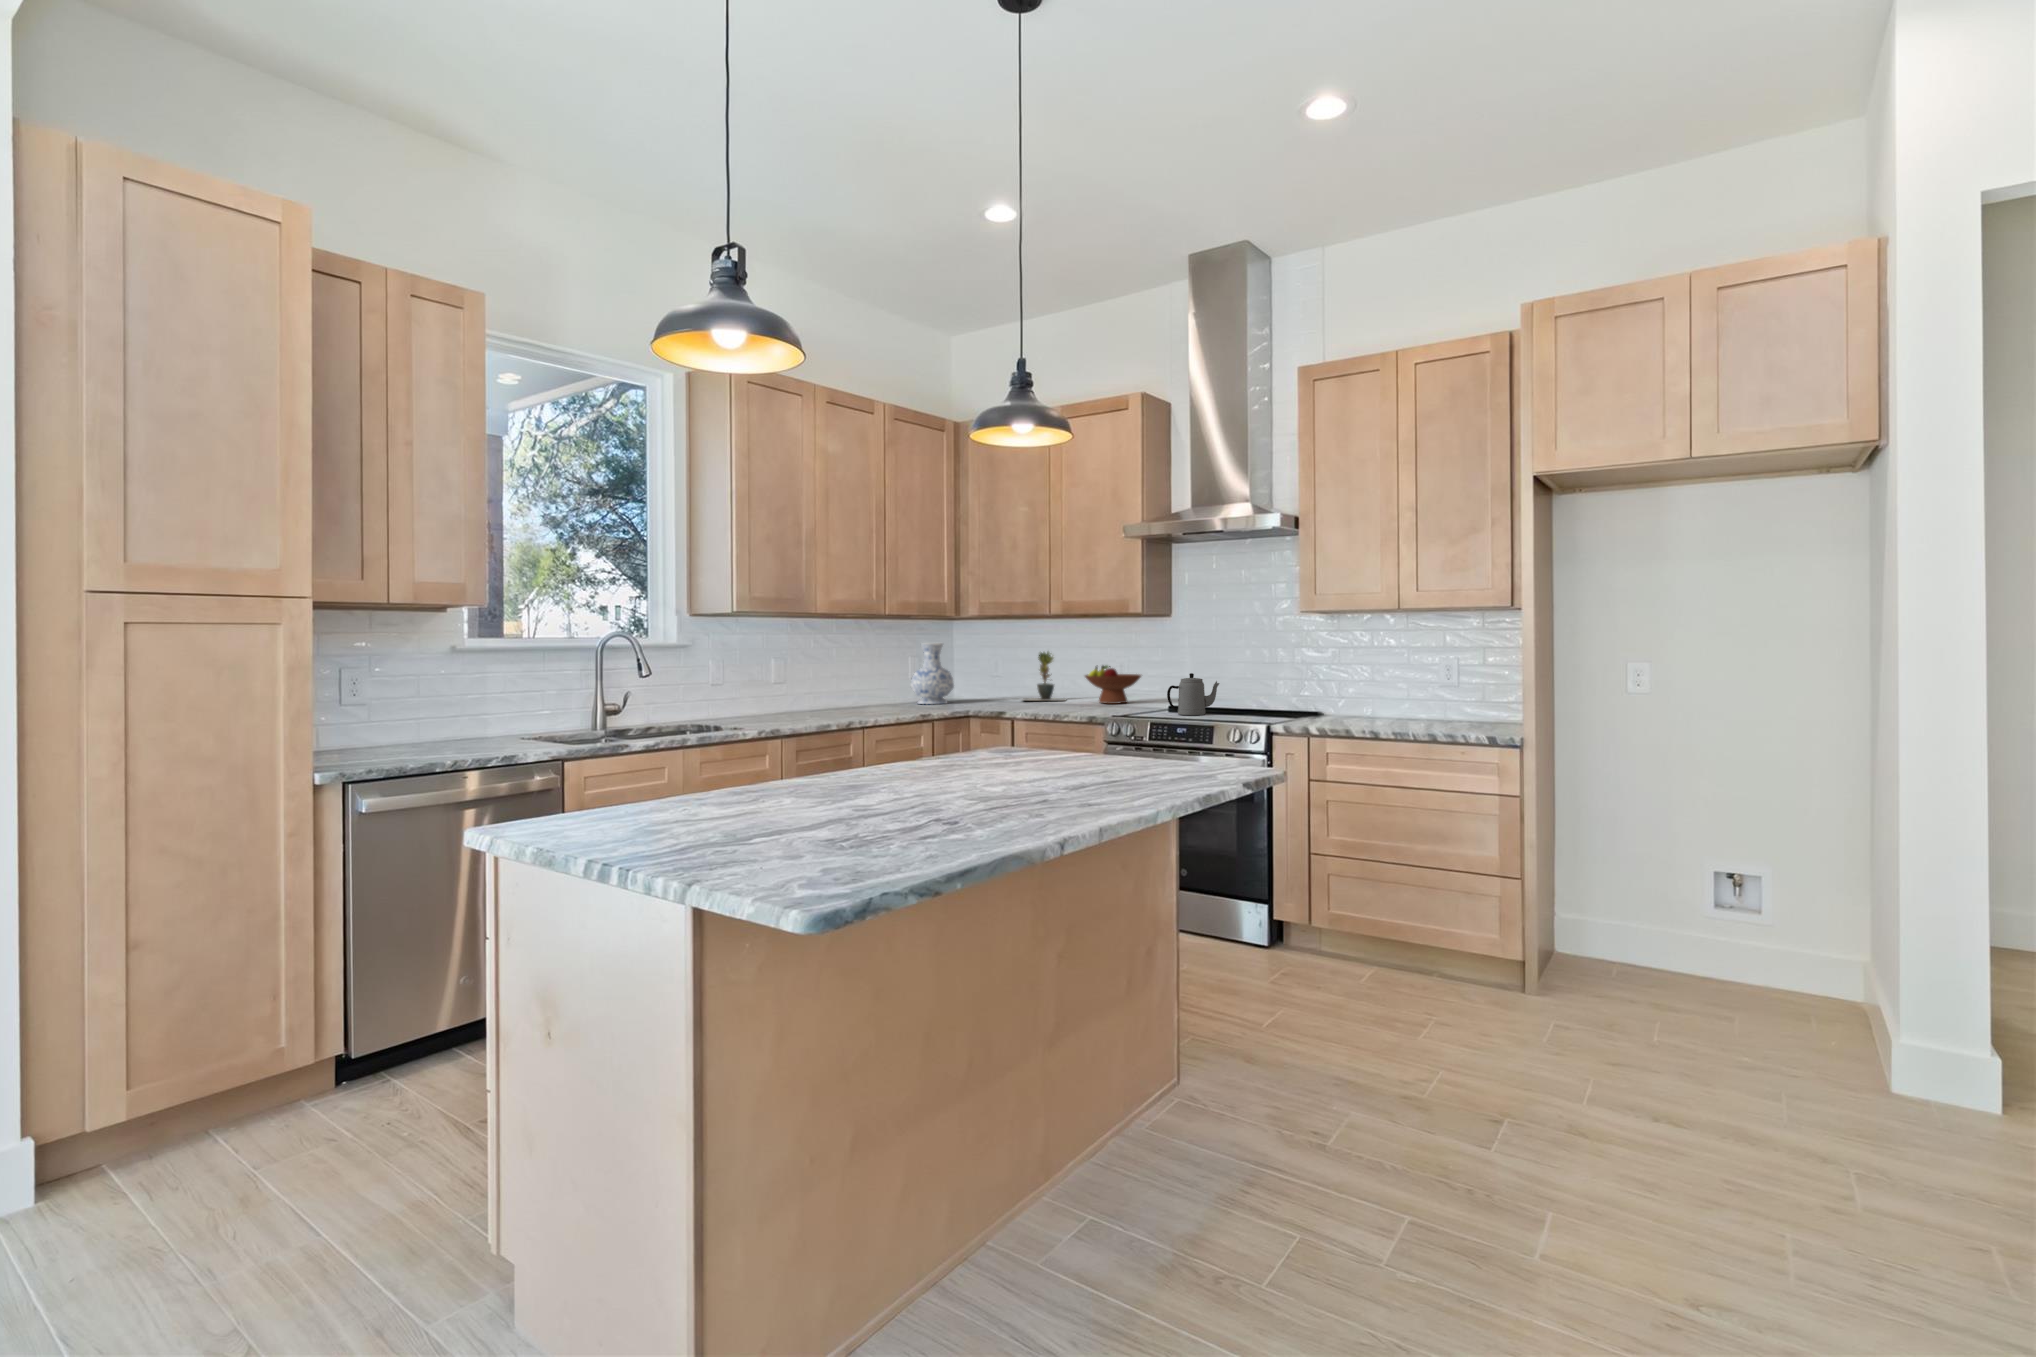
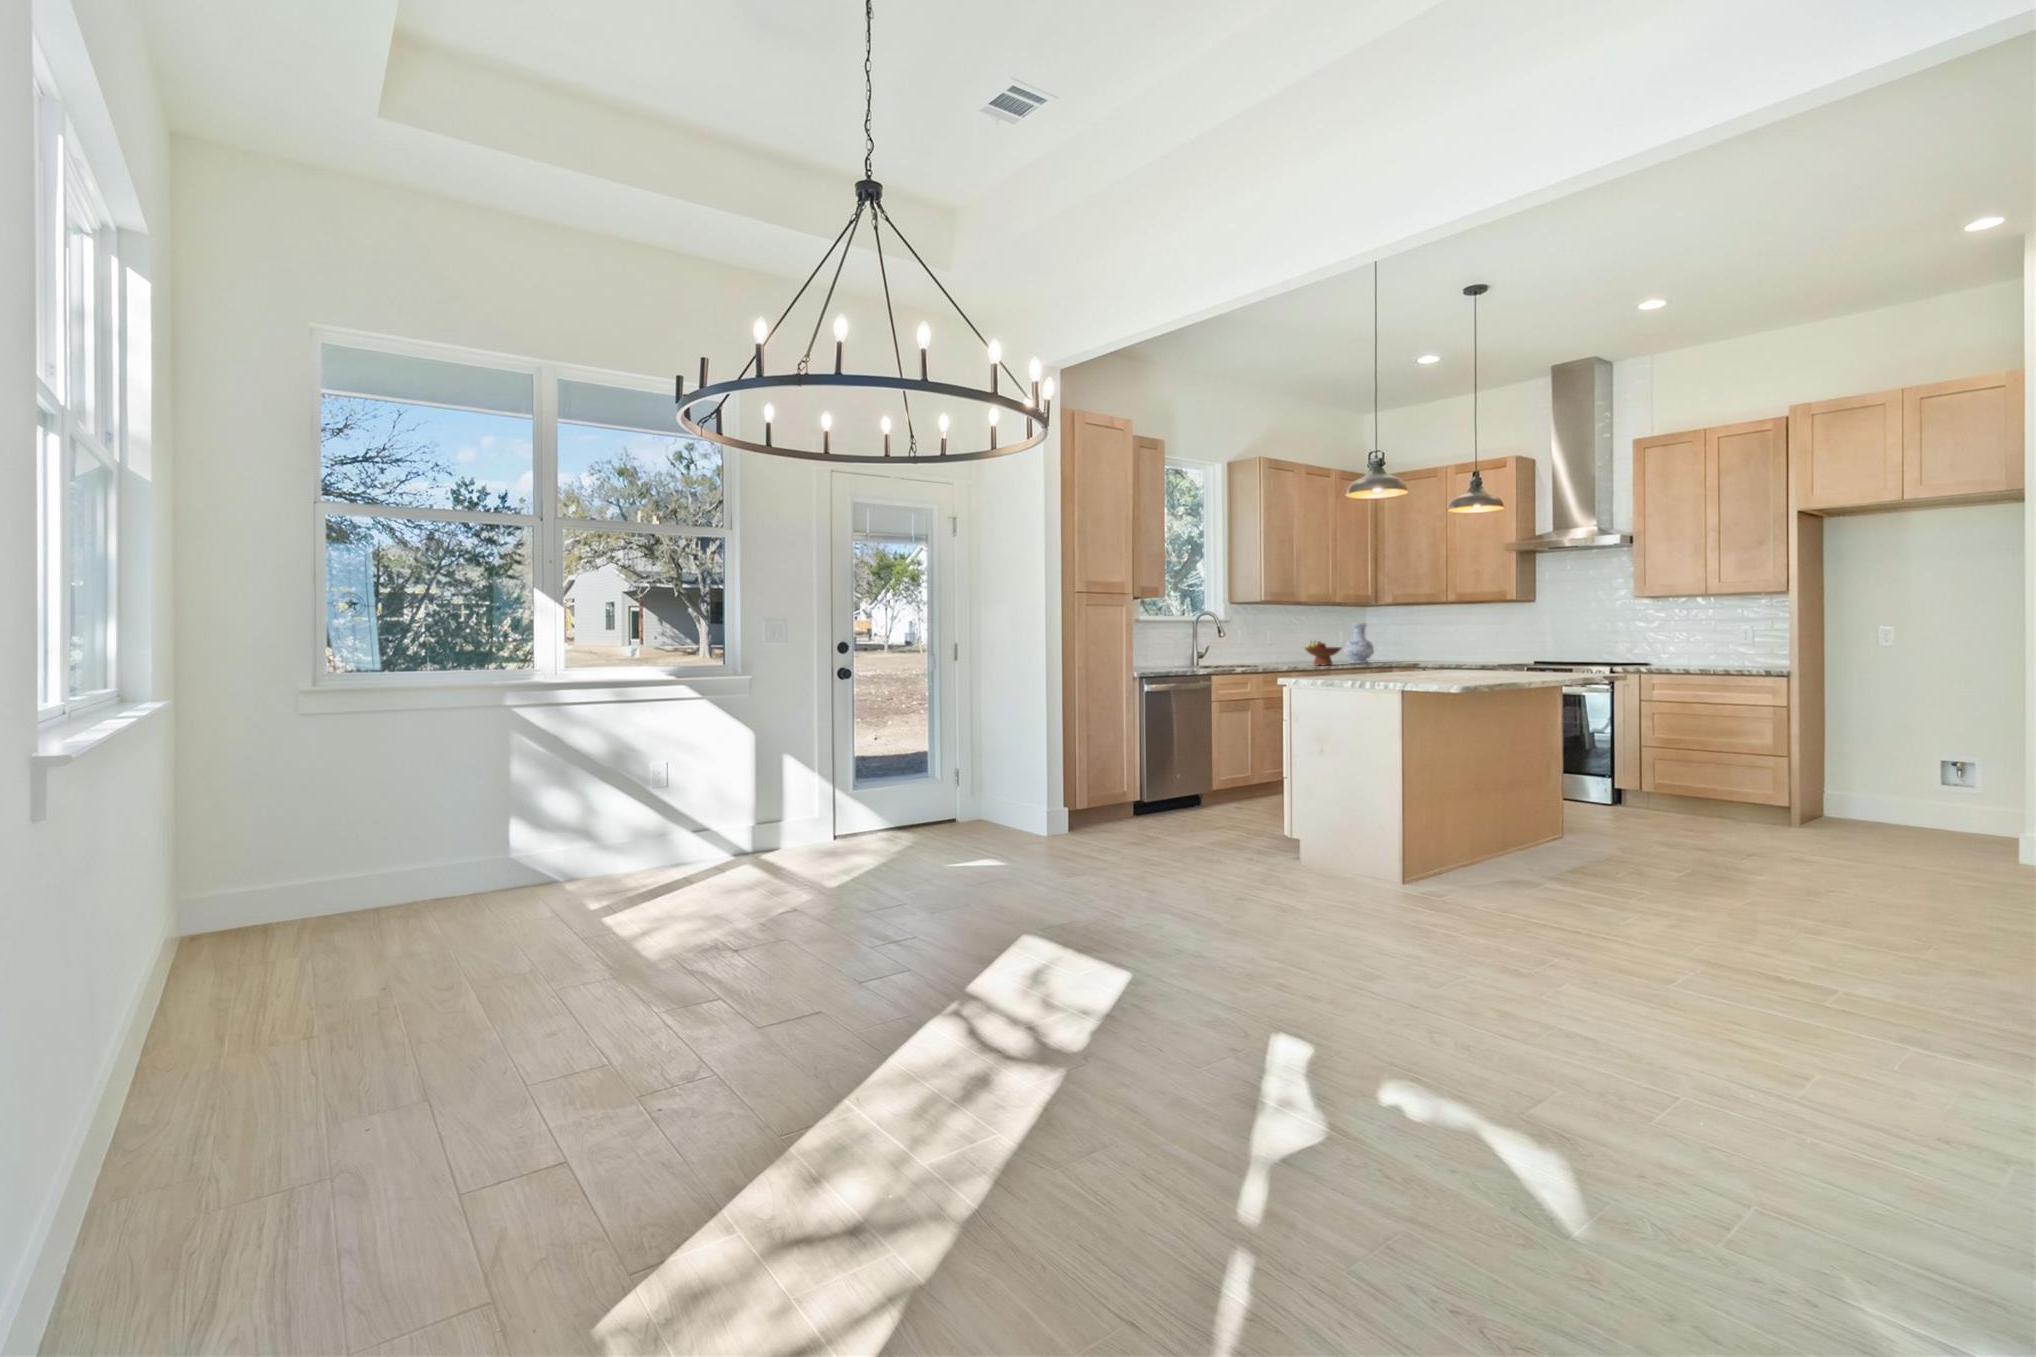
potted plant: present [1023,652,1066,701] -> none [1423,628,1456,662]
fruit bowl: present [1085,665,1141,704] -> present [1305,641,1341,665]
teapot: present [1167,673,1219,715] -> none [1538,637,1576,663]

